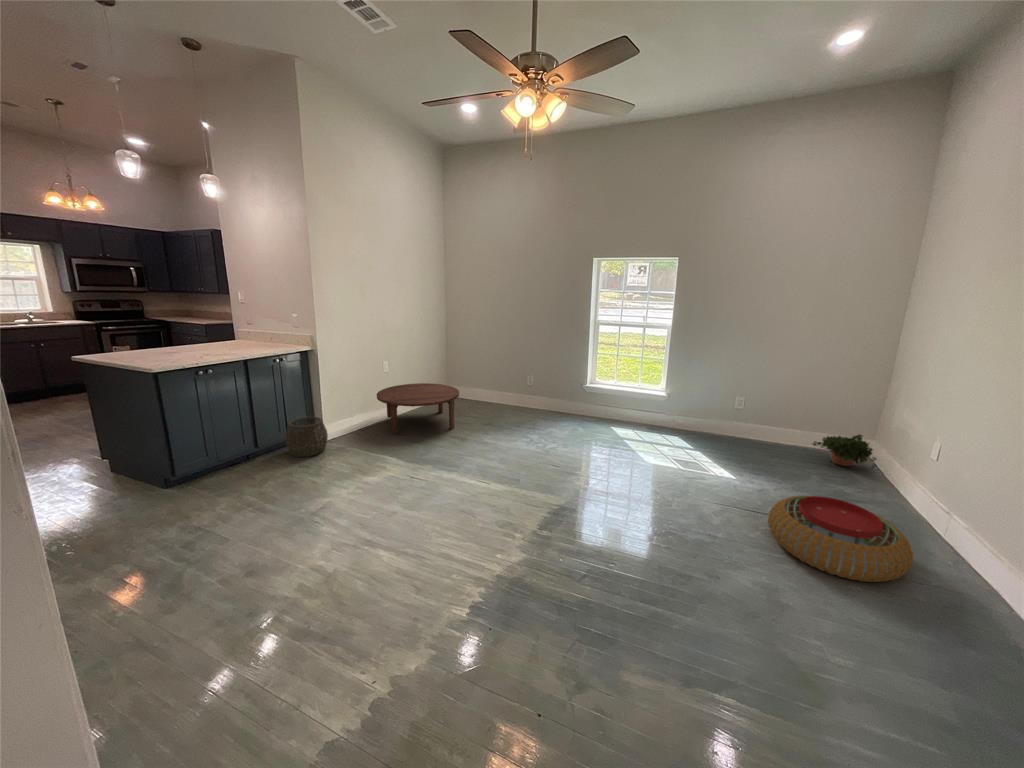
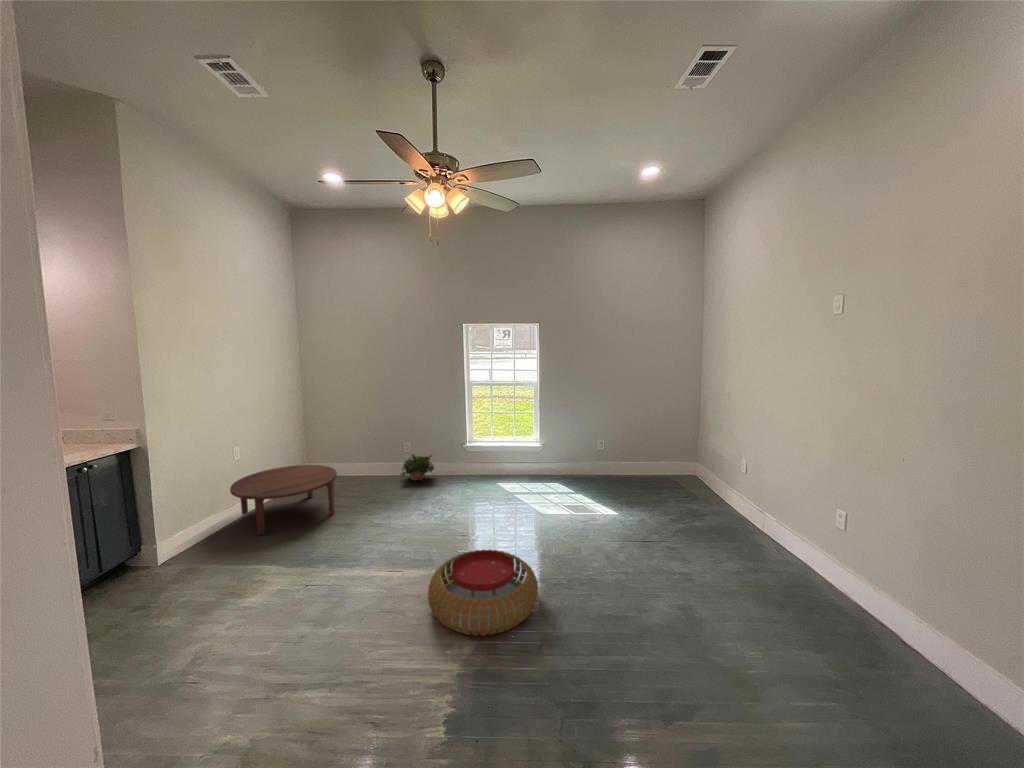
woven basket: present [285,417,328,457] -> none [101,534,171,596]
potted plant: present [813,434,877,468] -> present [401,454,434,481]
pouf: present [768,496,913,582] -> present [428,550,538,636]

